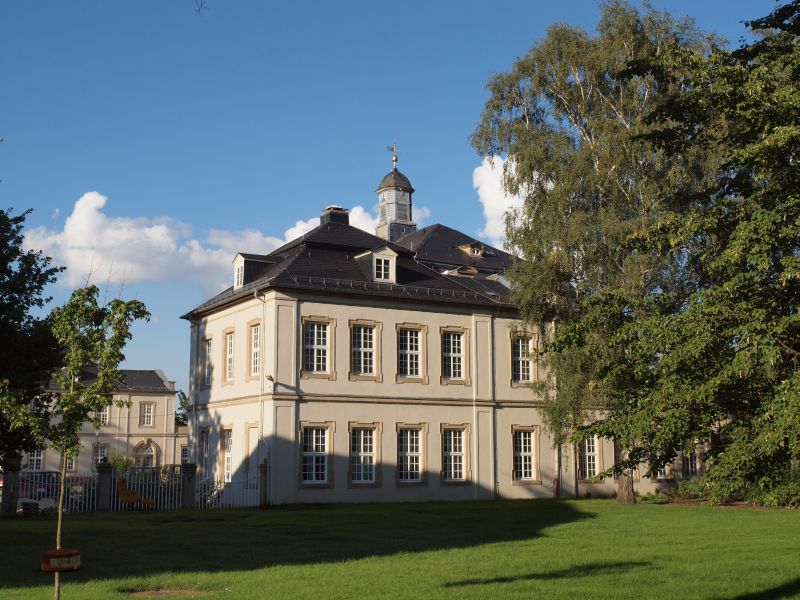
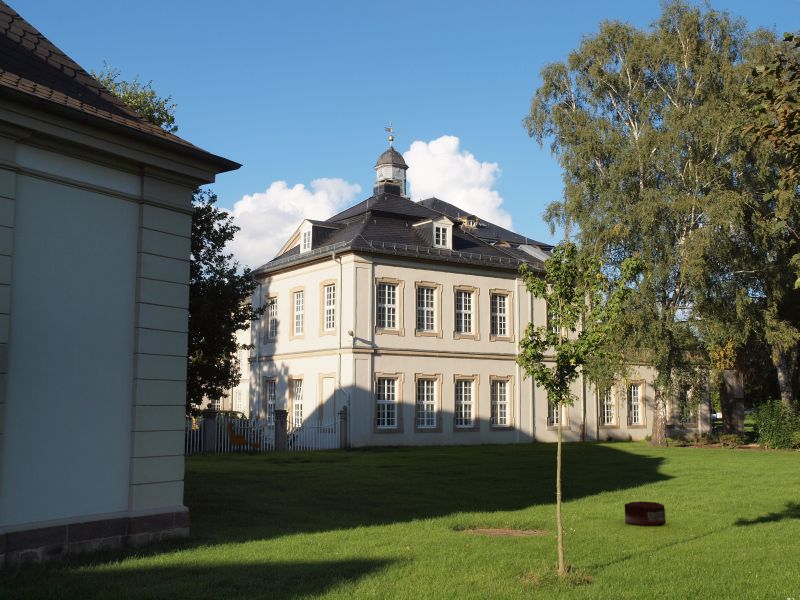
pouf: present [41,549,81,571] -> present [625,502,666,526]

